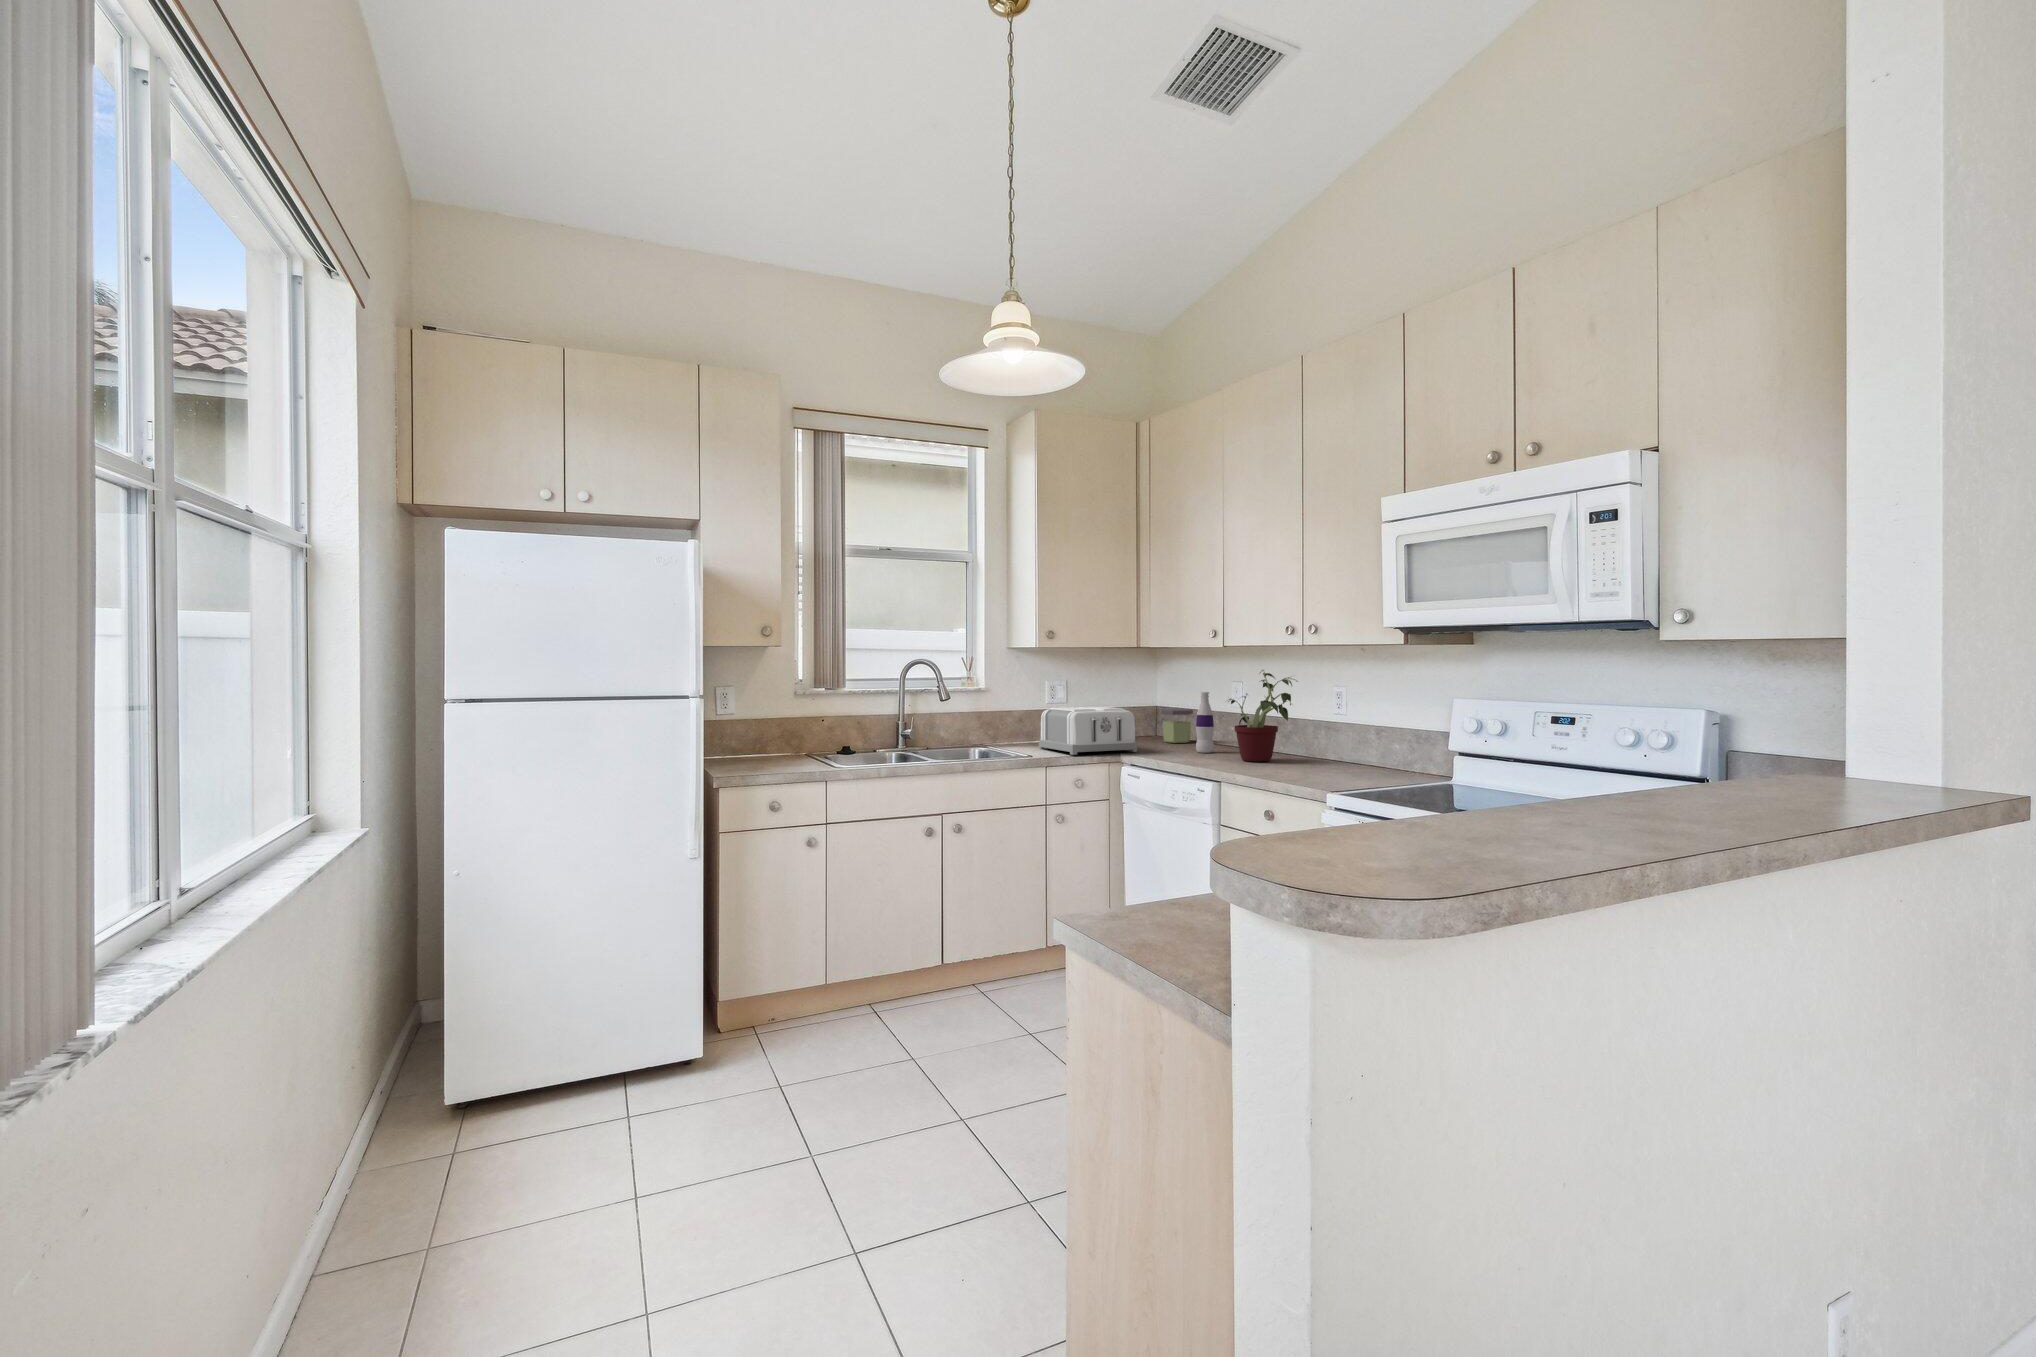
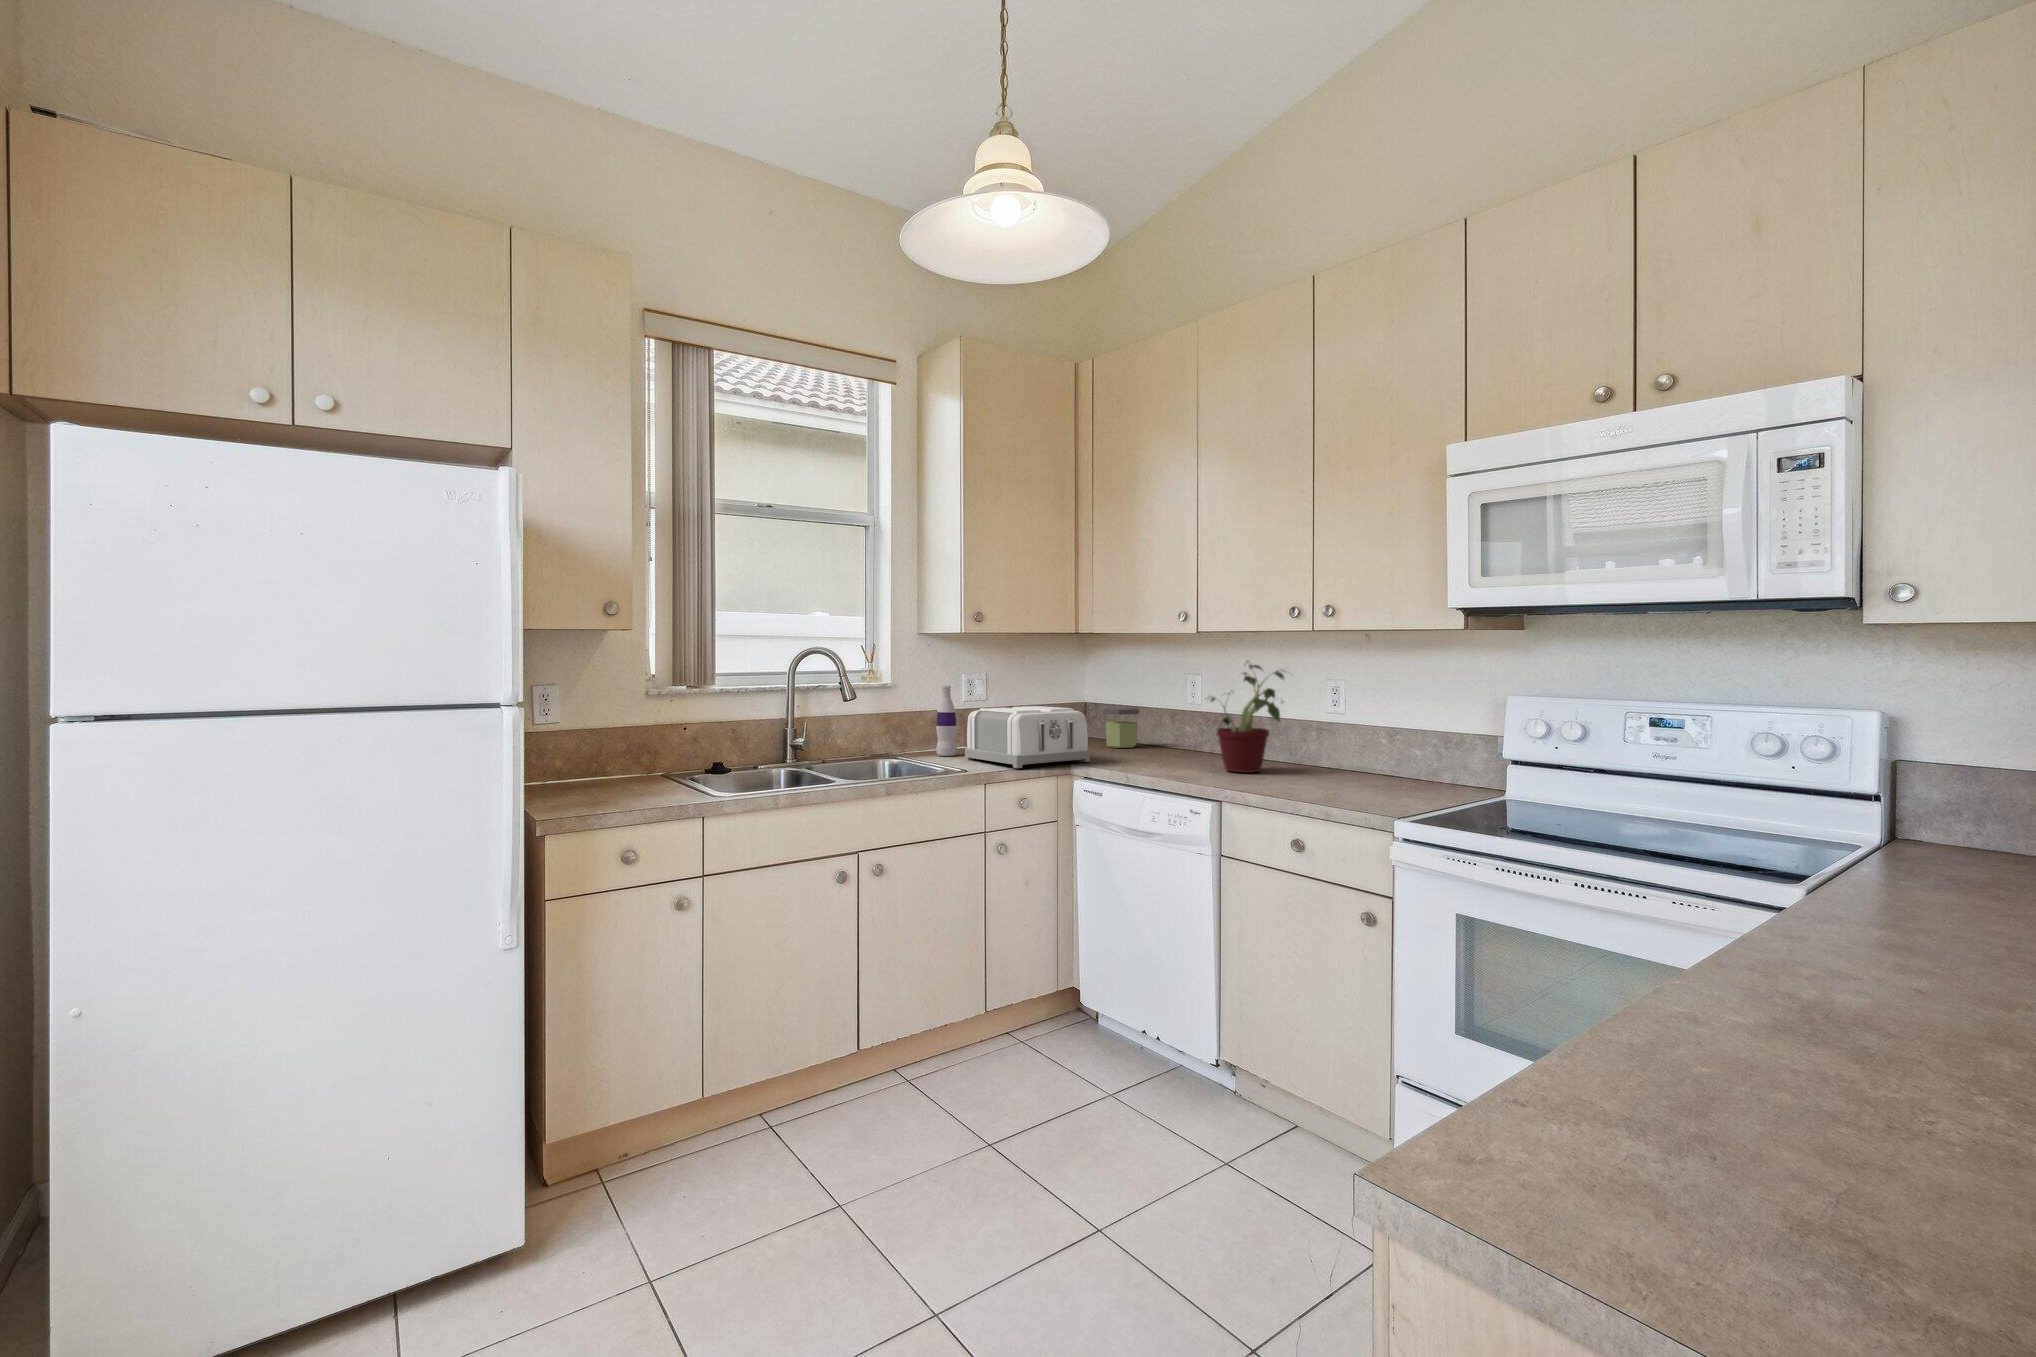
bottle: present [1196,692,1214,753] -> present [936,685,957,756]

